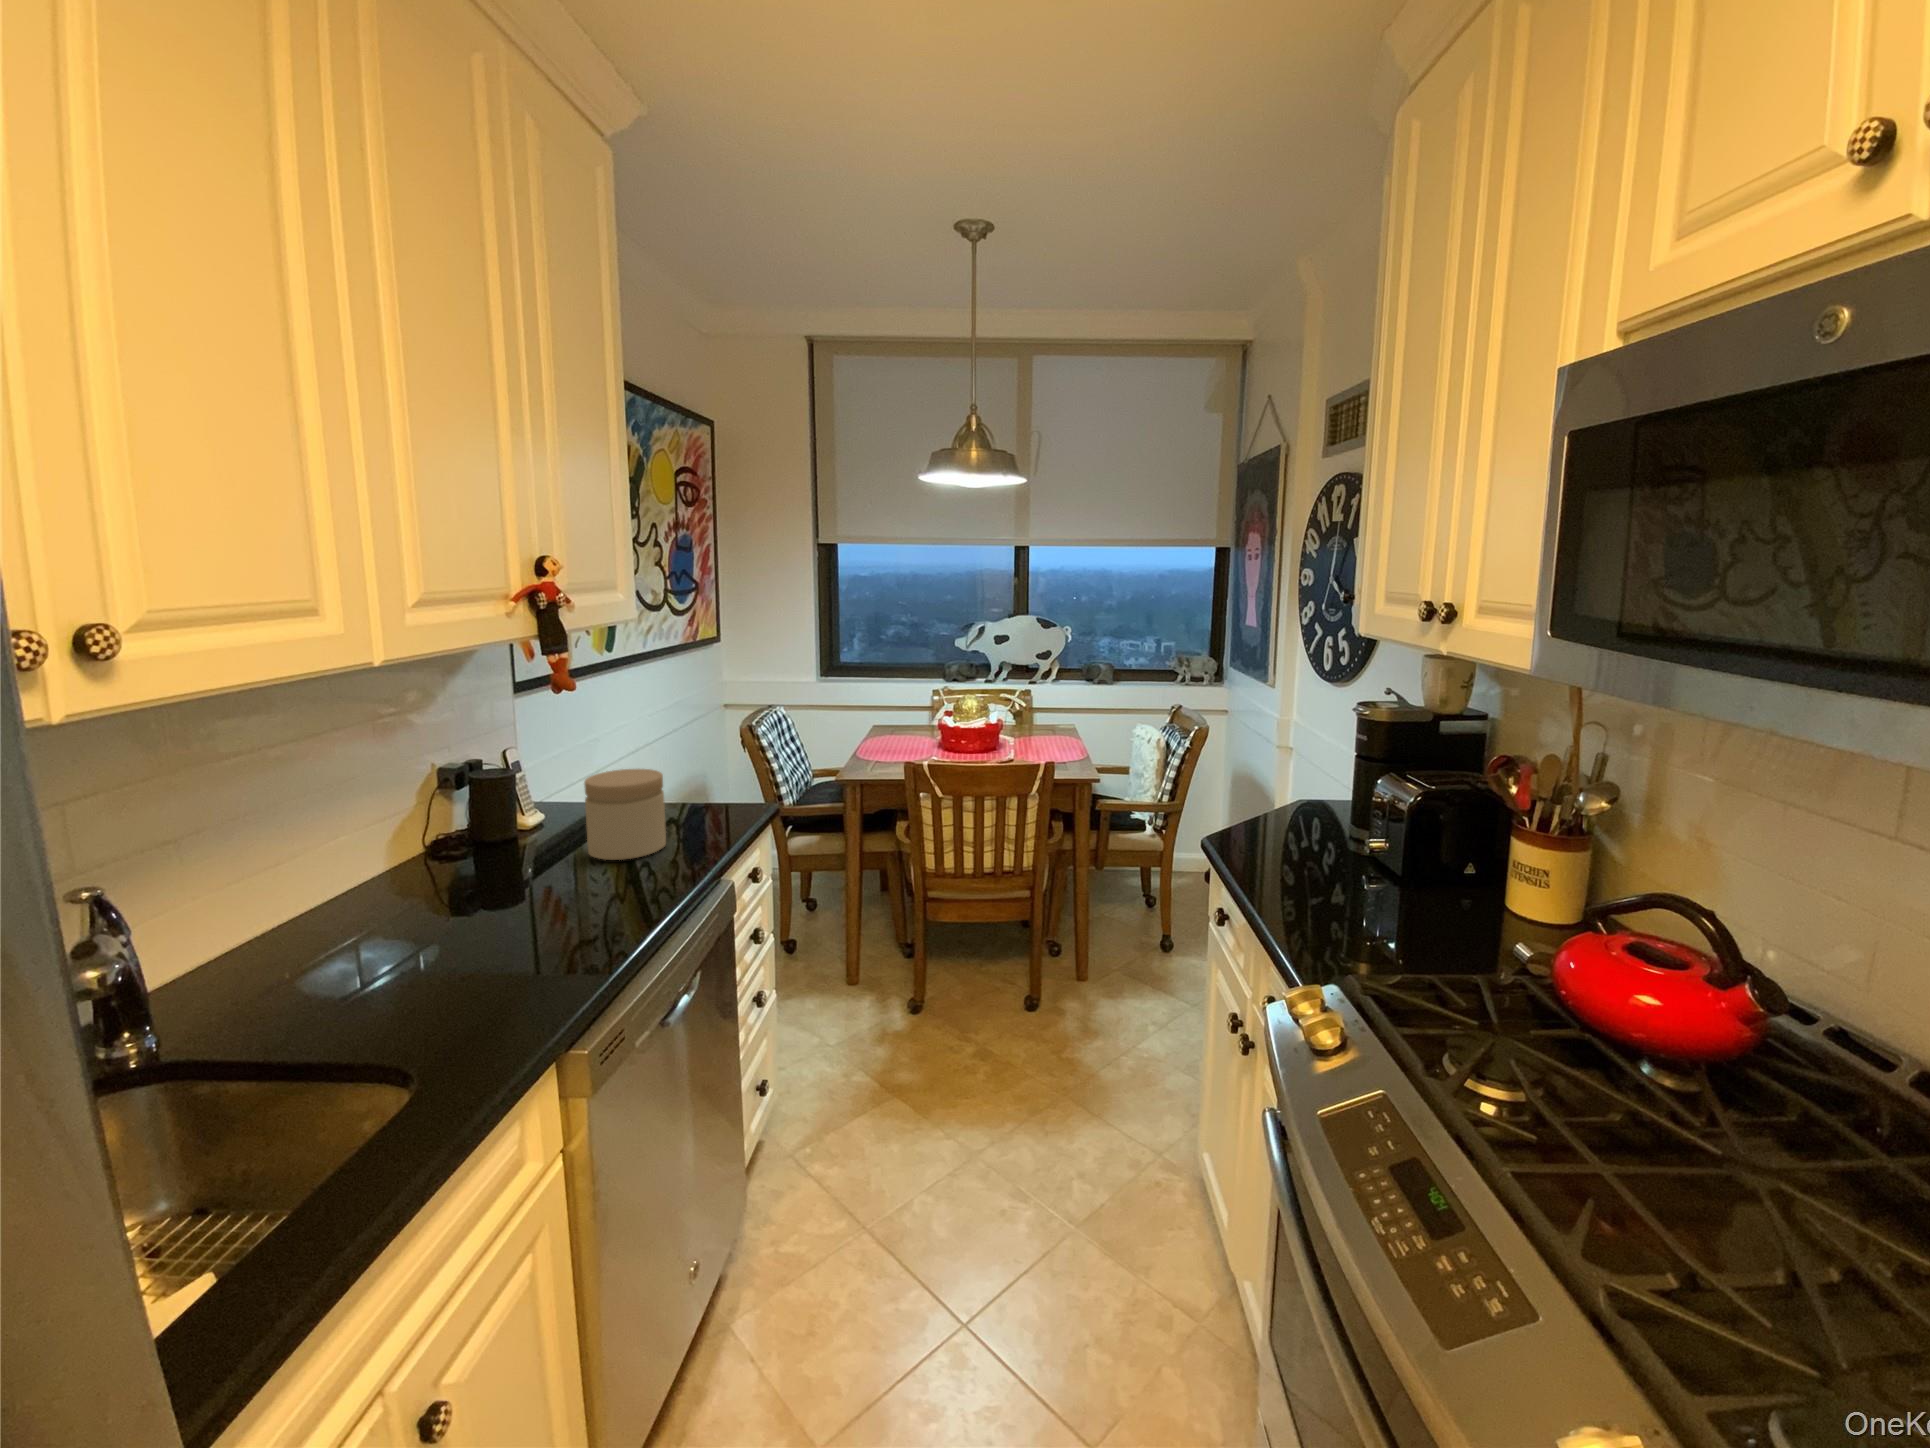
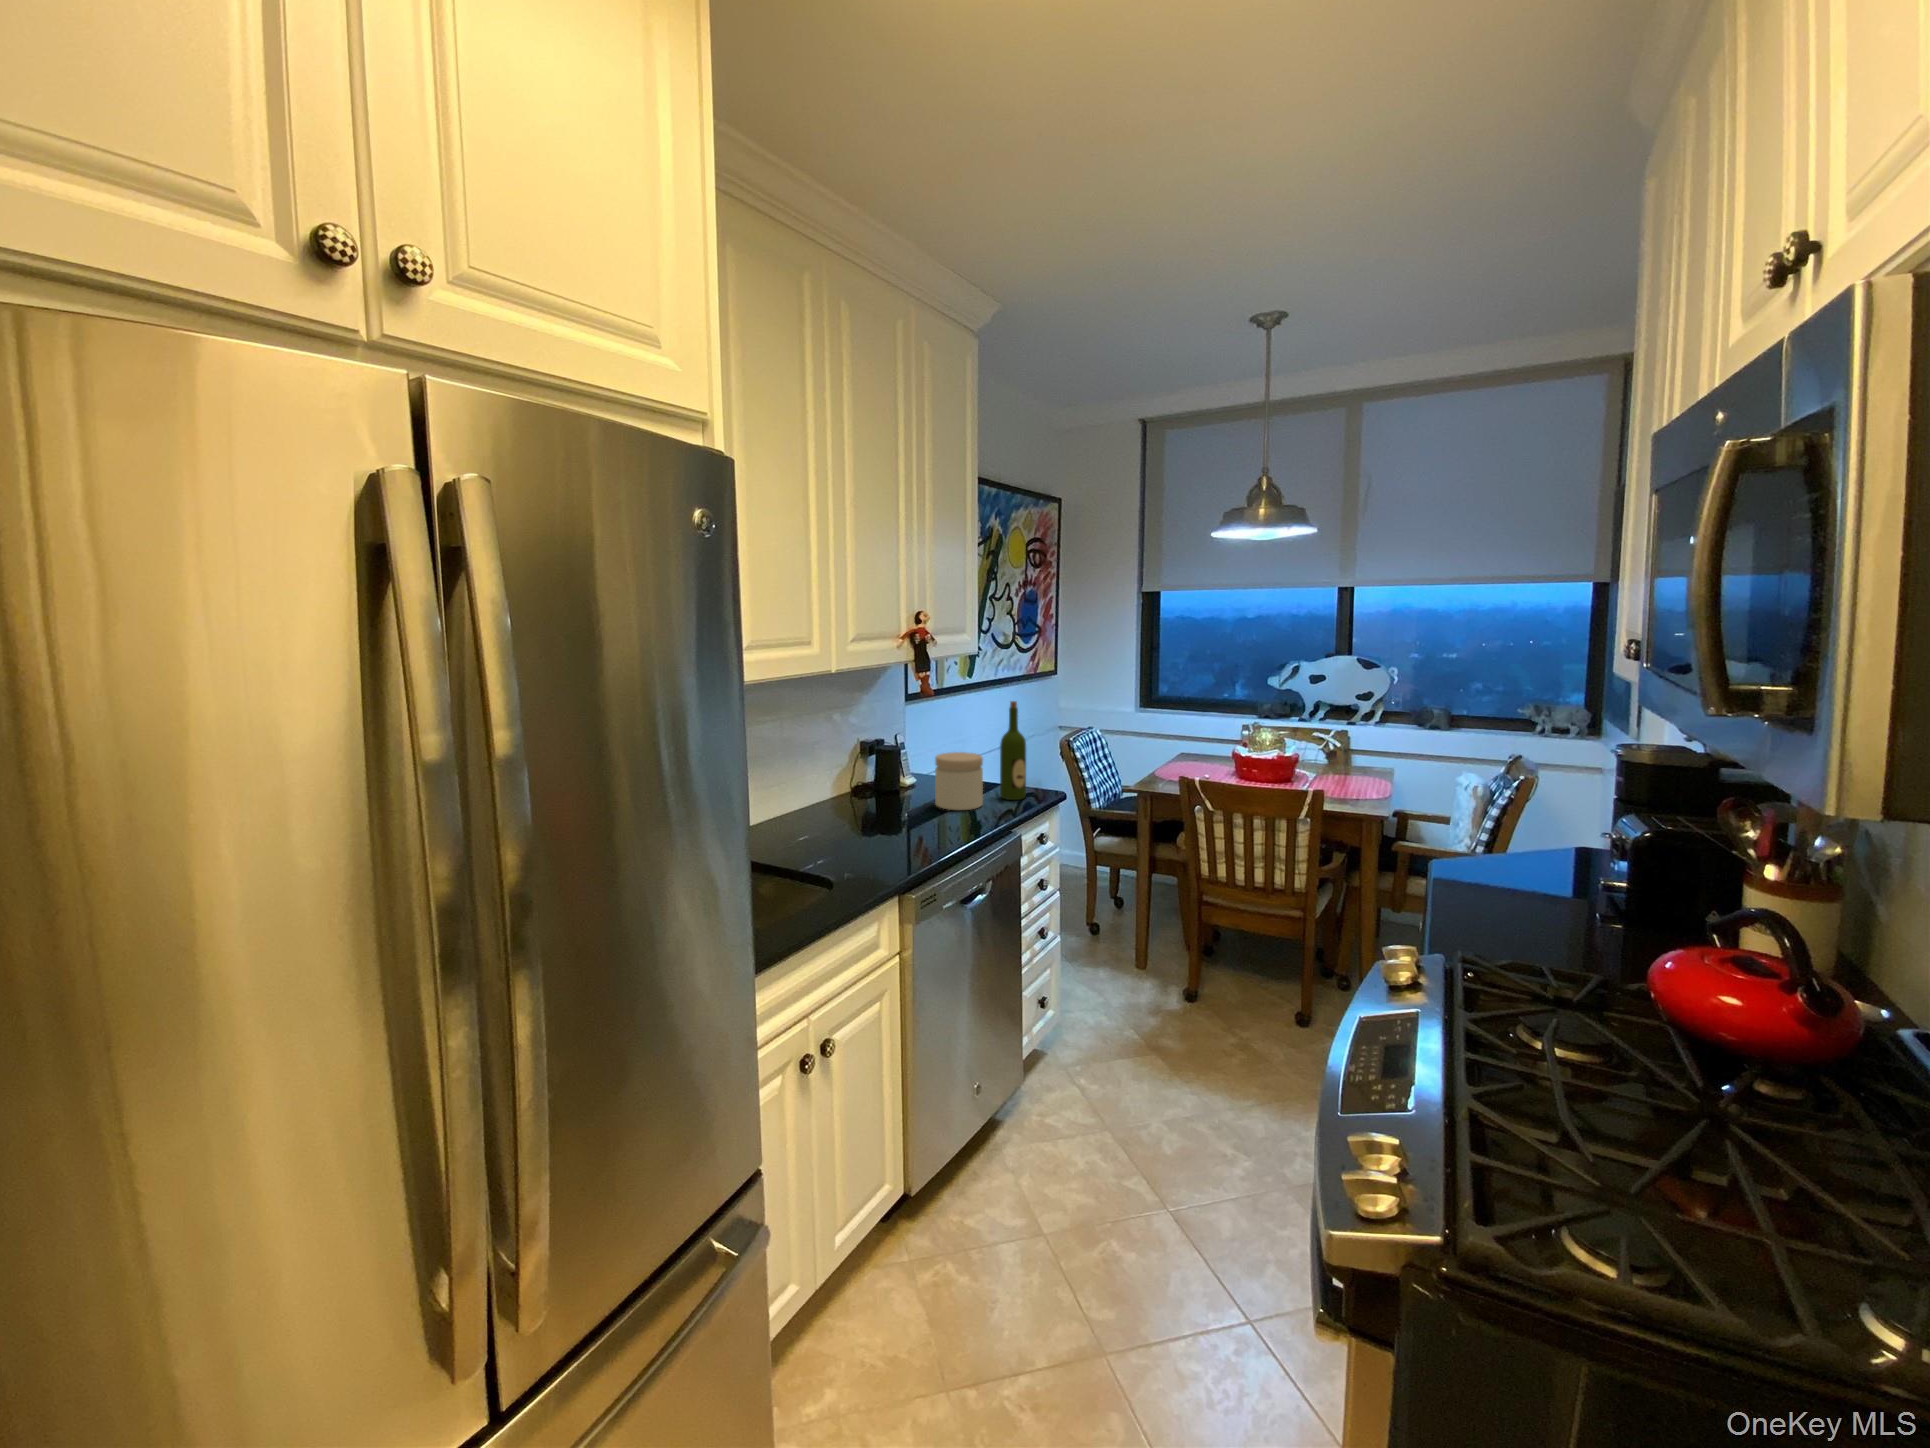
wine bottle: none [686,688,727,828] -> present [1000,701,1026,800]

